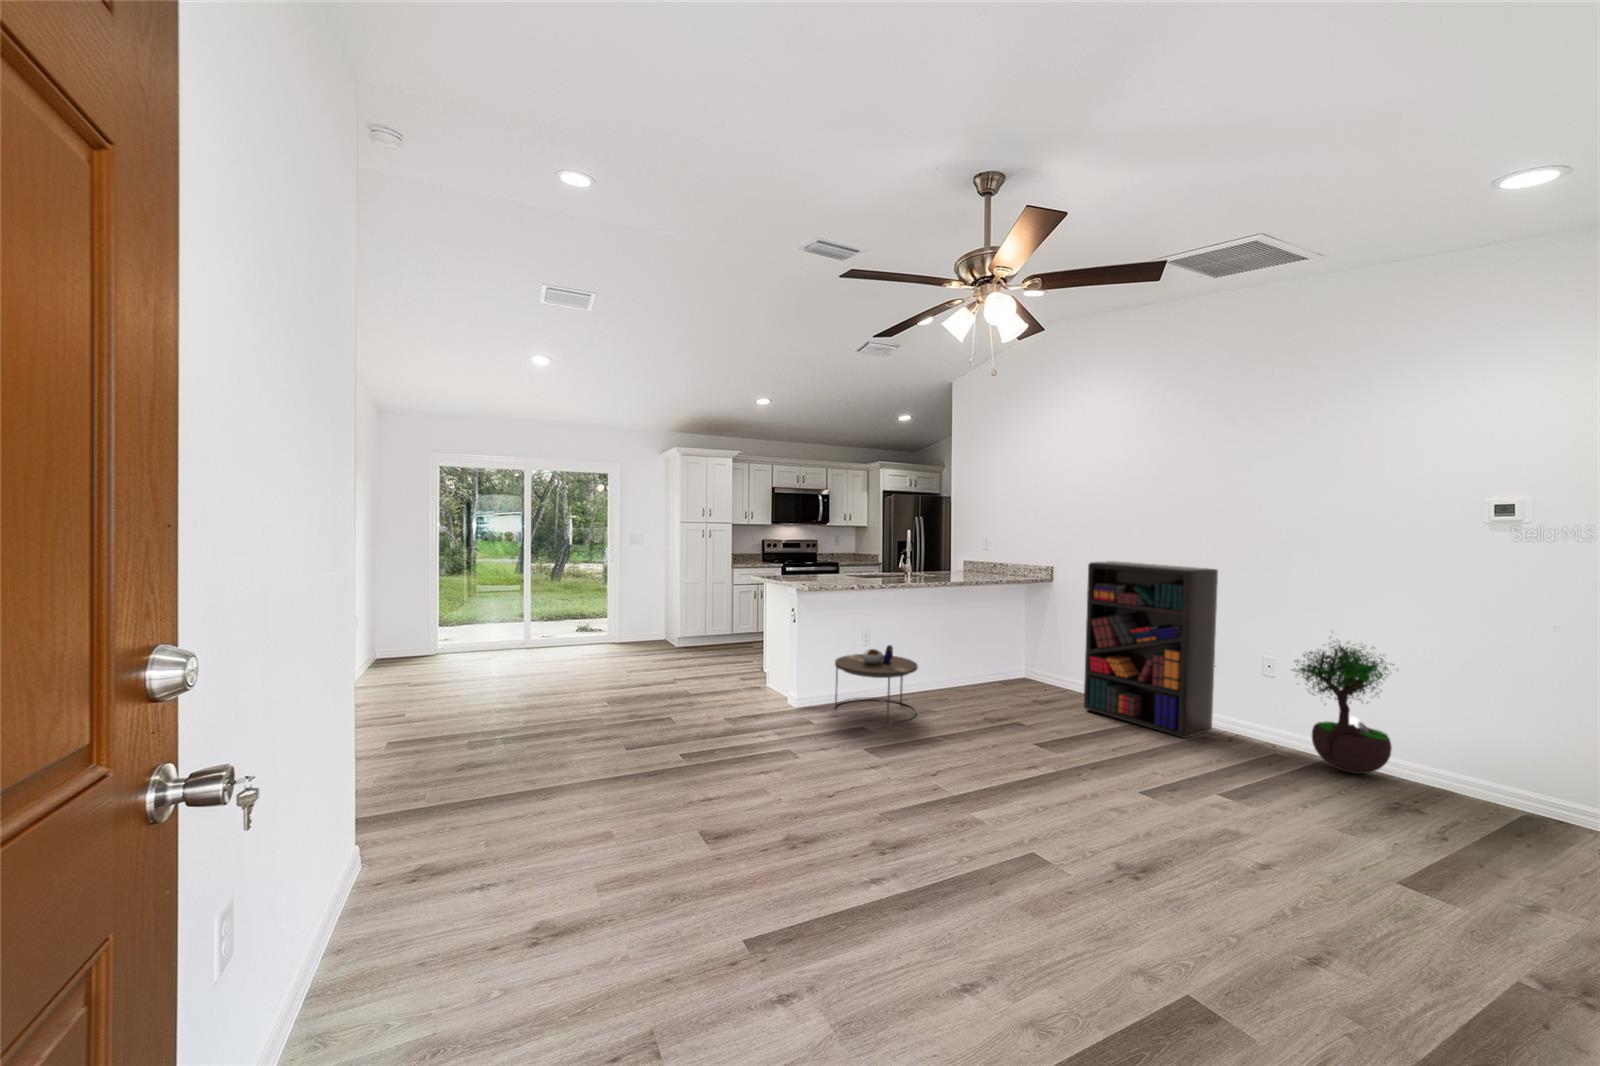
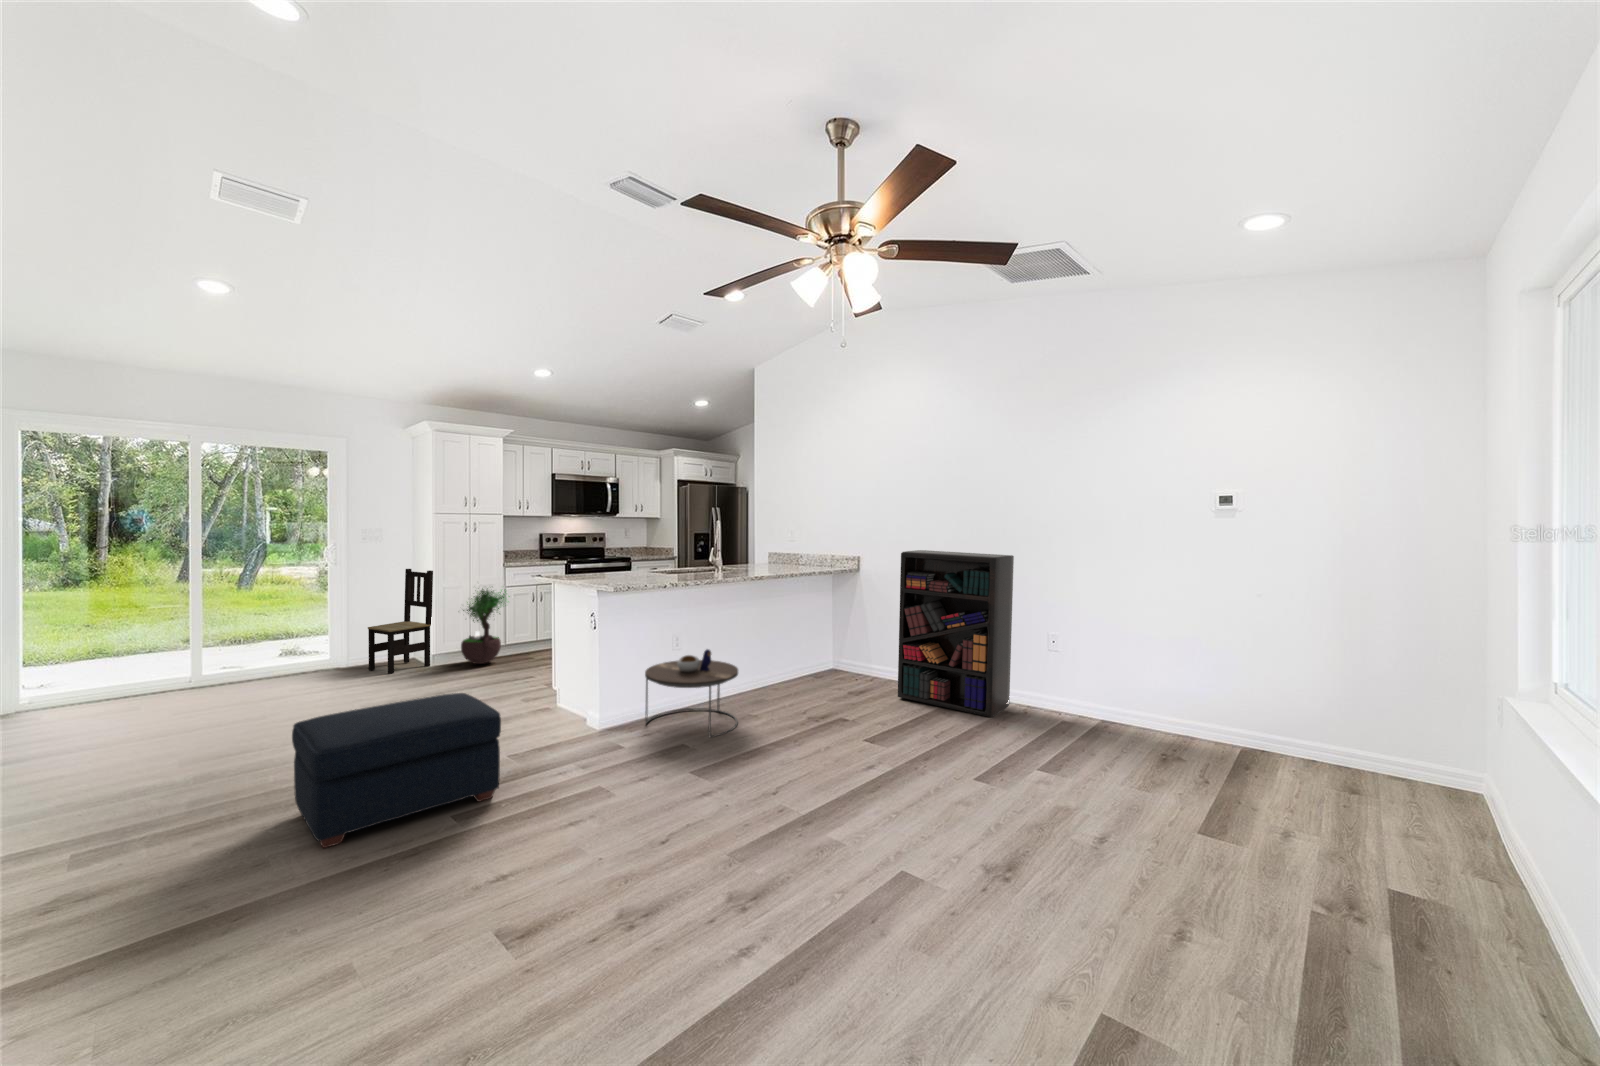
dining chair: none [634,566,680,651] -> present [368,569,433,674]
potted tree: present [1292,641,1394,774] -> present [461,588,510,664]
ottoman: none [579,663,715,762] -> present [292,693,501,848]

